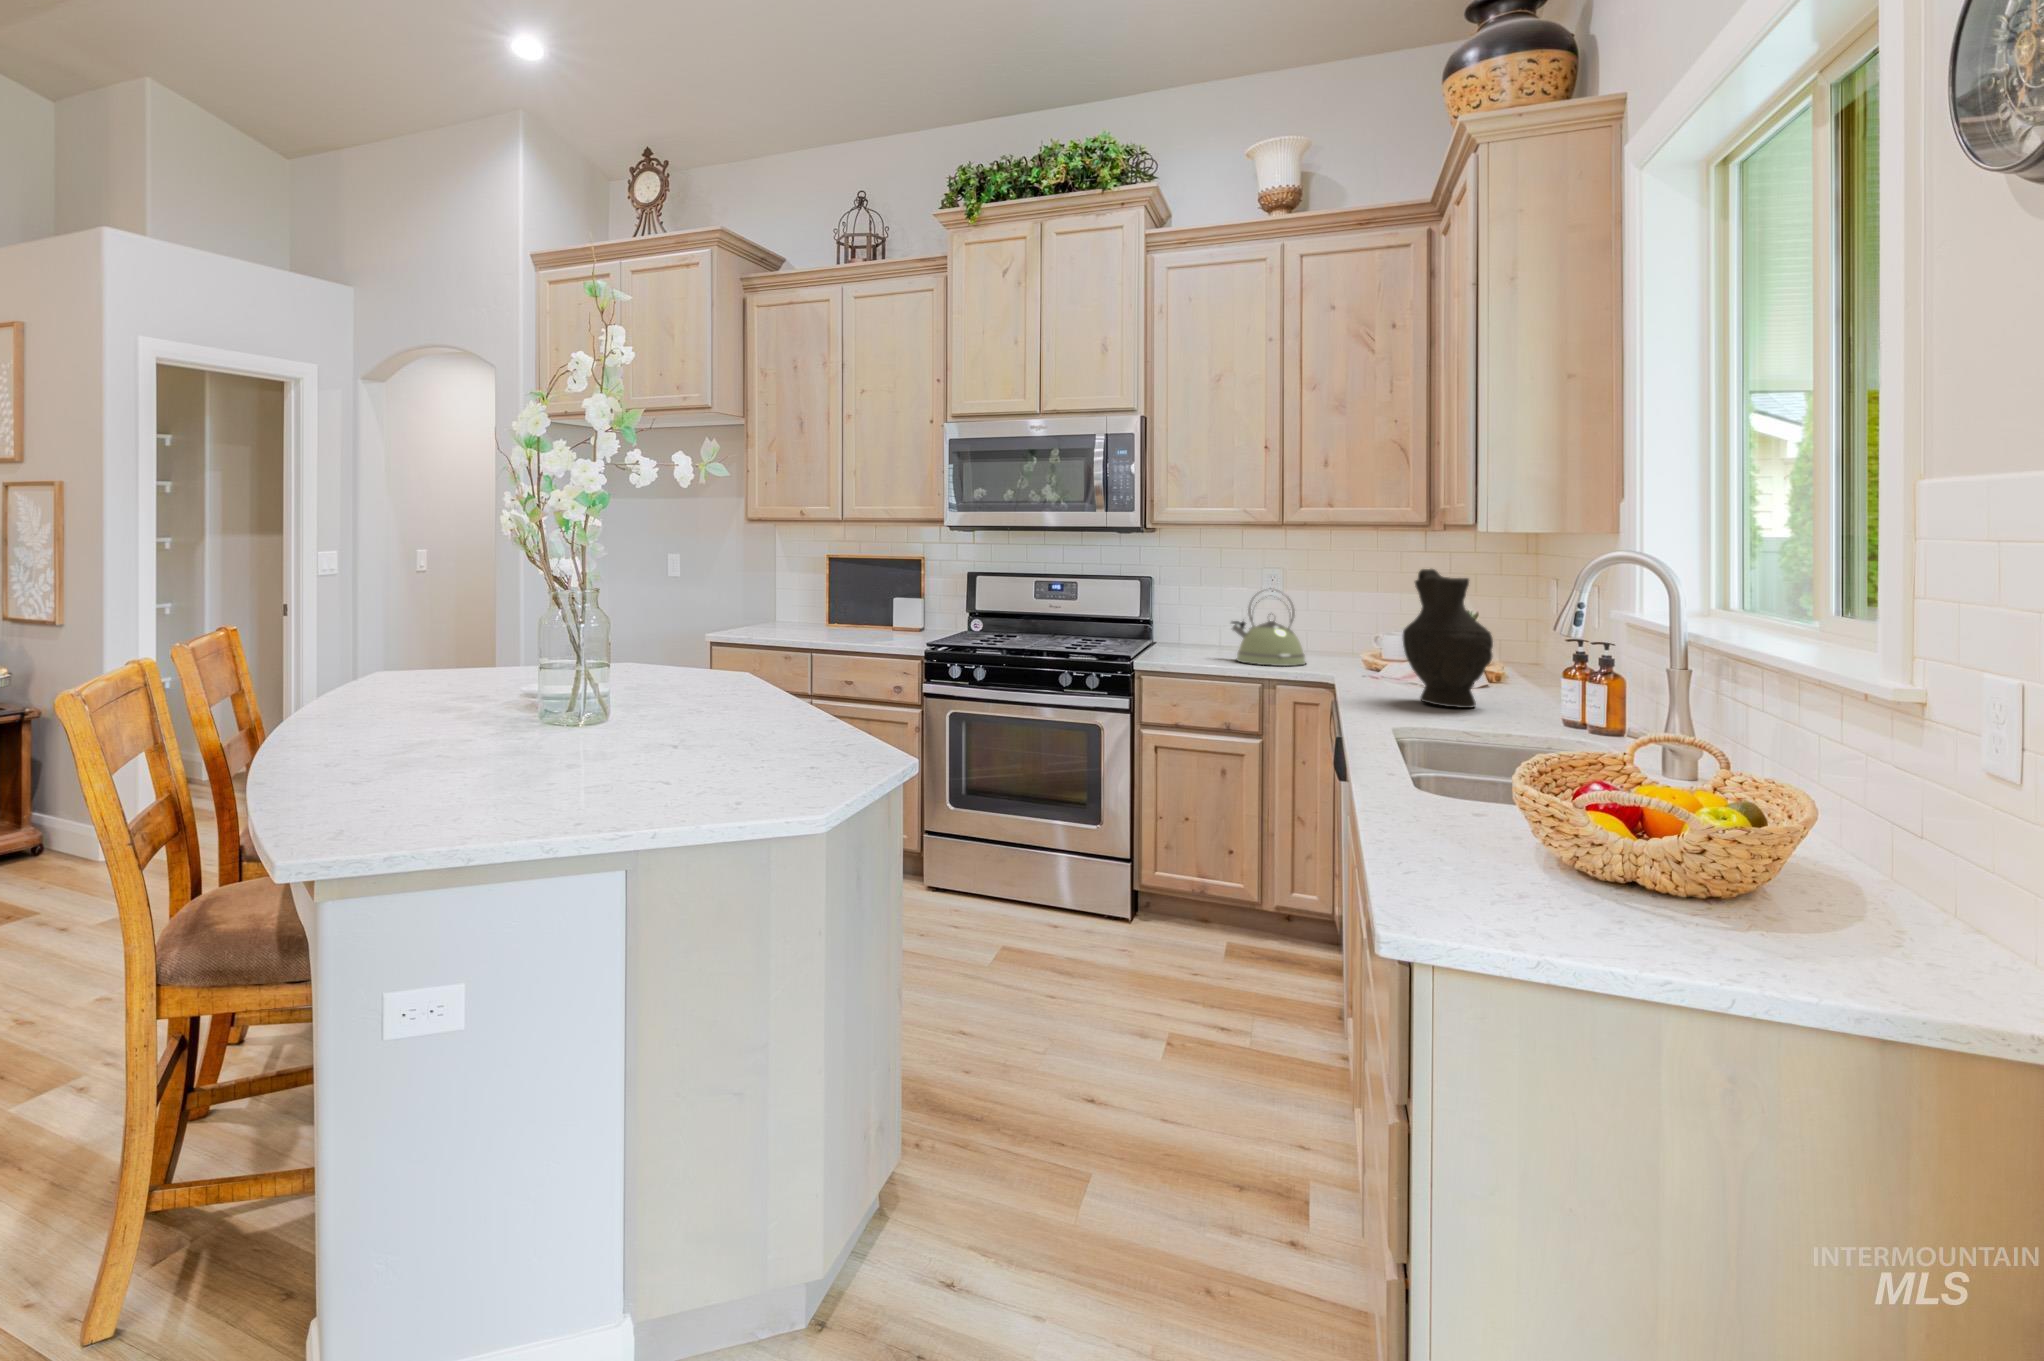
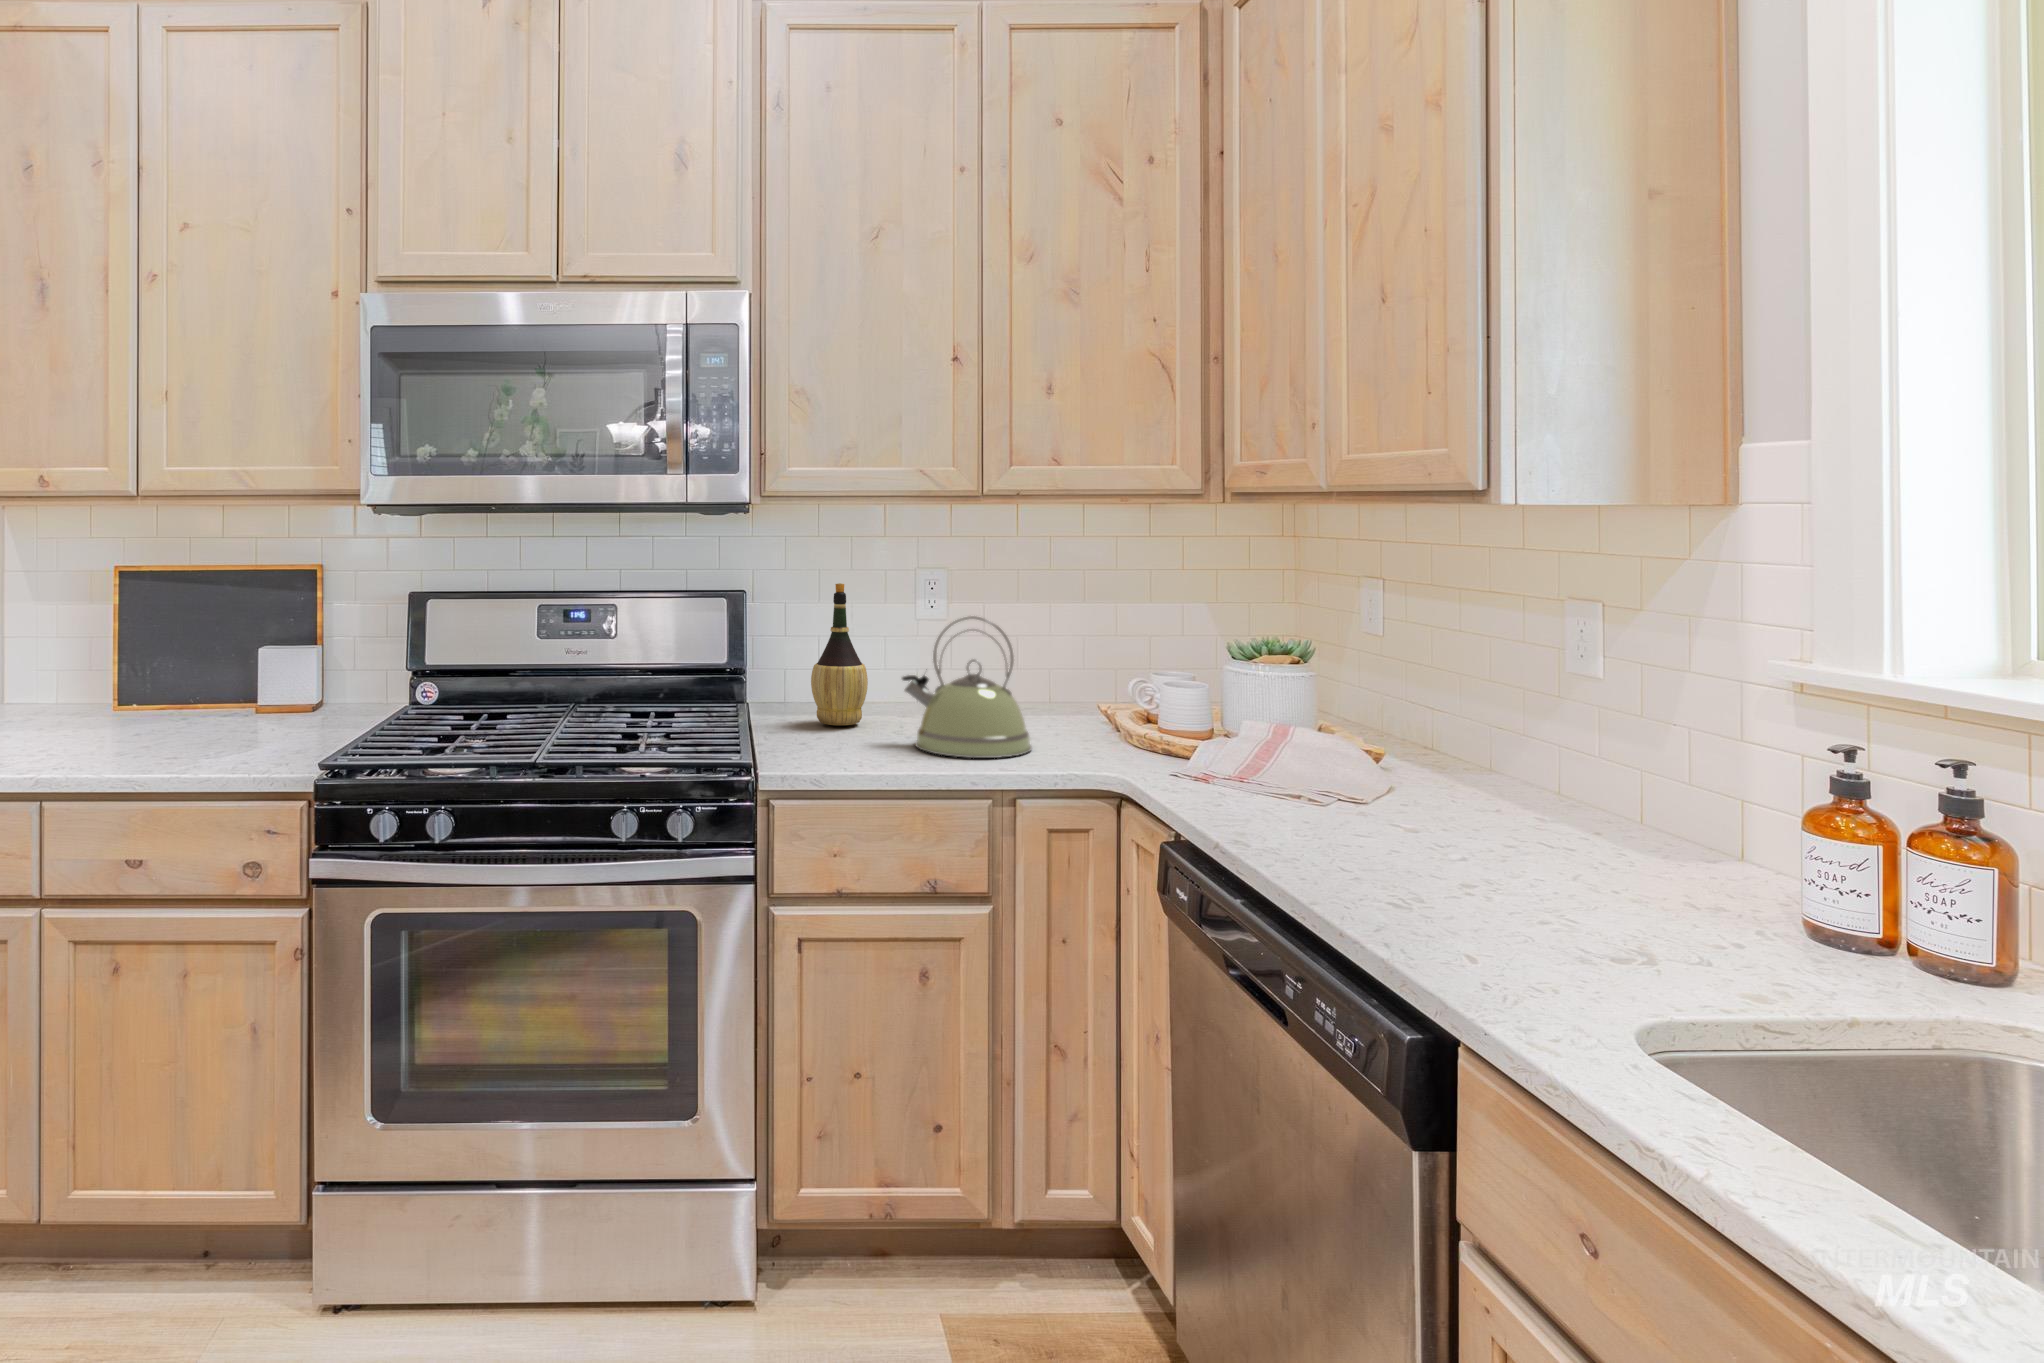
wine bottle: none [1186,569,1221,651] -> present [811,583,868,725]
decorative vase: present [1403,569,1493,708] -> none [1337,581,1535,877]

